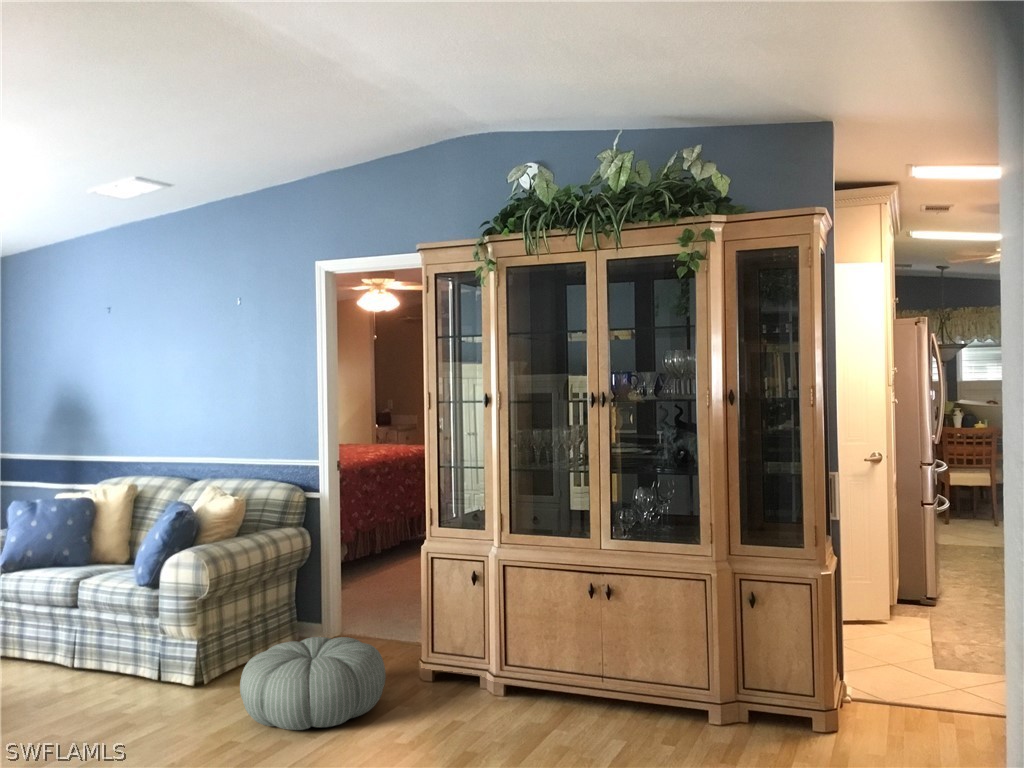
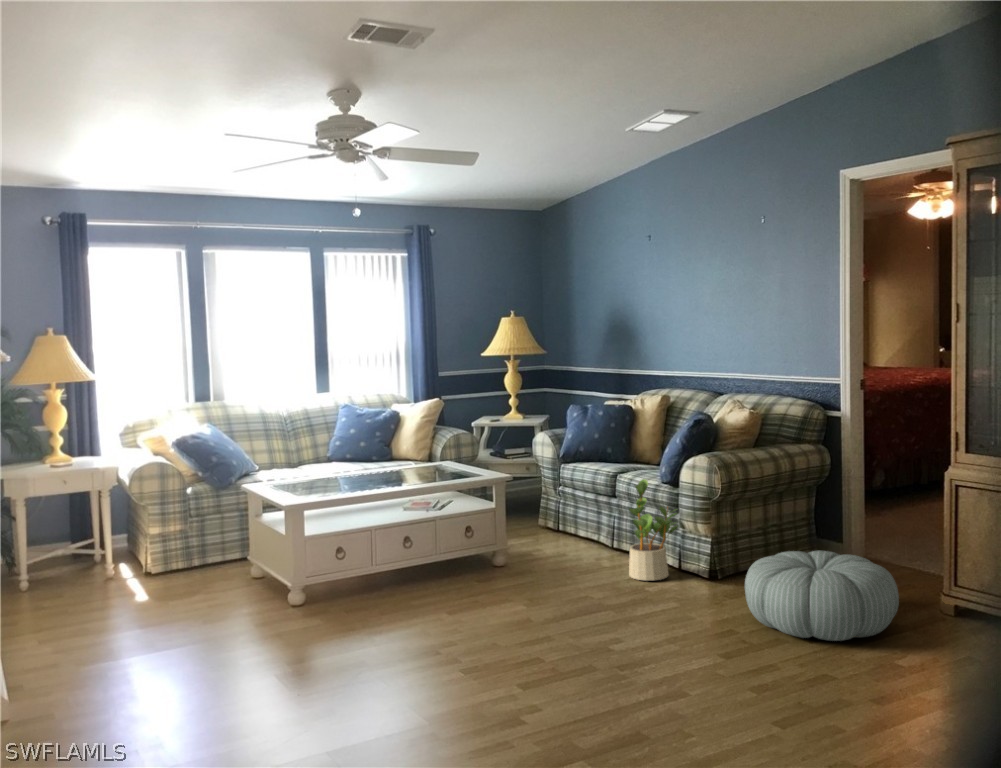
potted plant: none [100,584,160,701] -> present [629,479,678,581]

